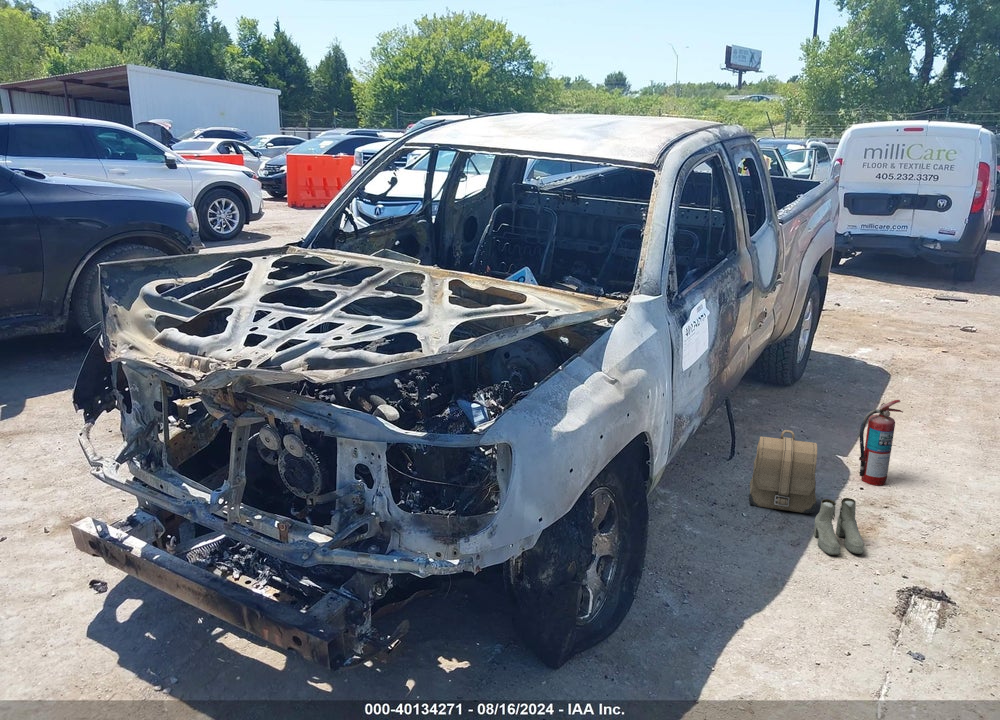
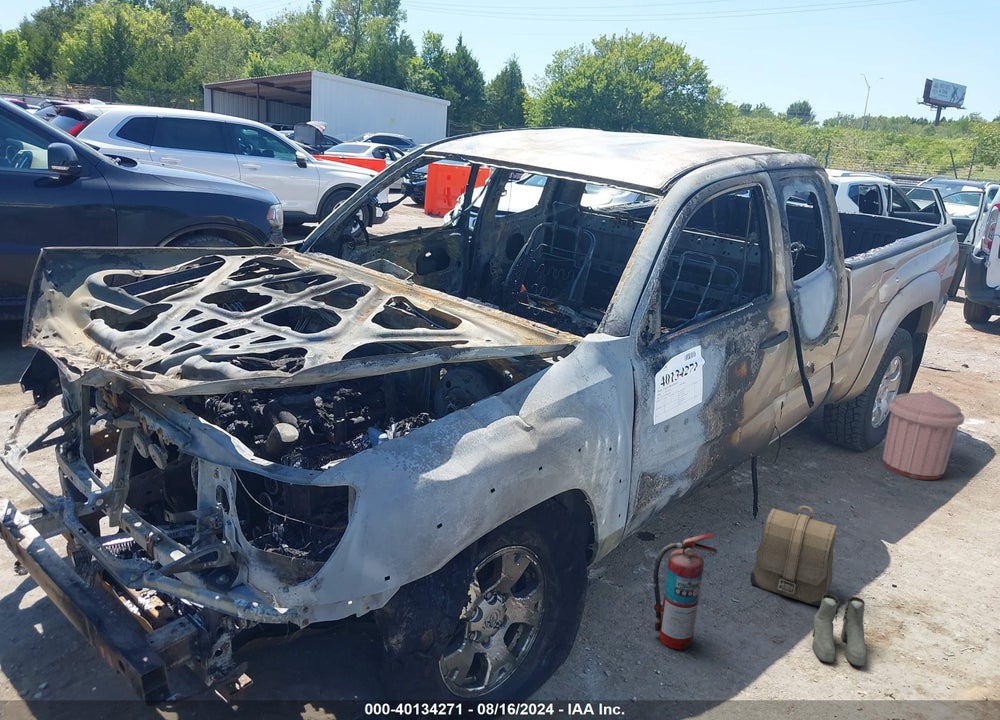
trash can: none [808,326,873,403] -> present [883,391,964,480]
fire extinguisher: present [859,400,903,486] -> present [653,534,718,650]

